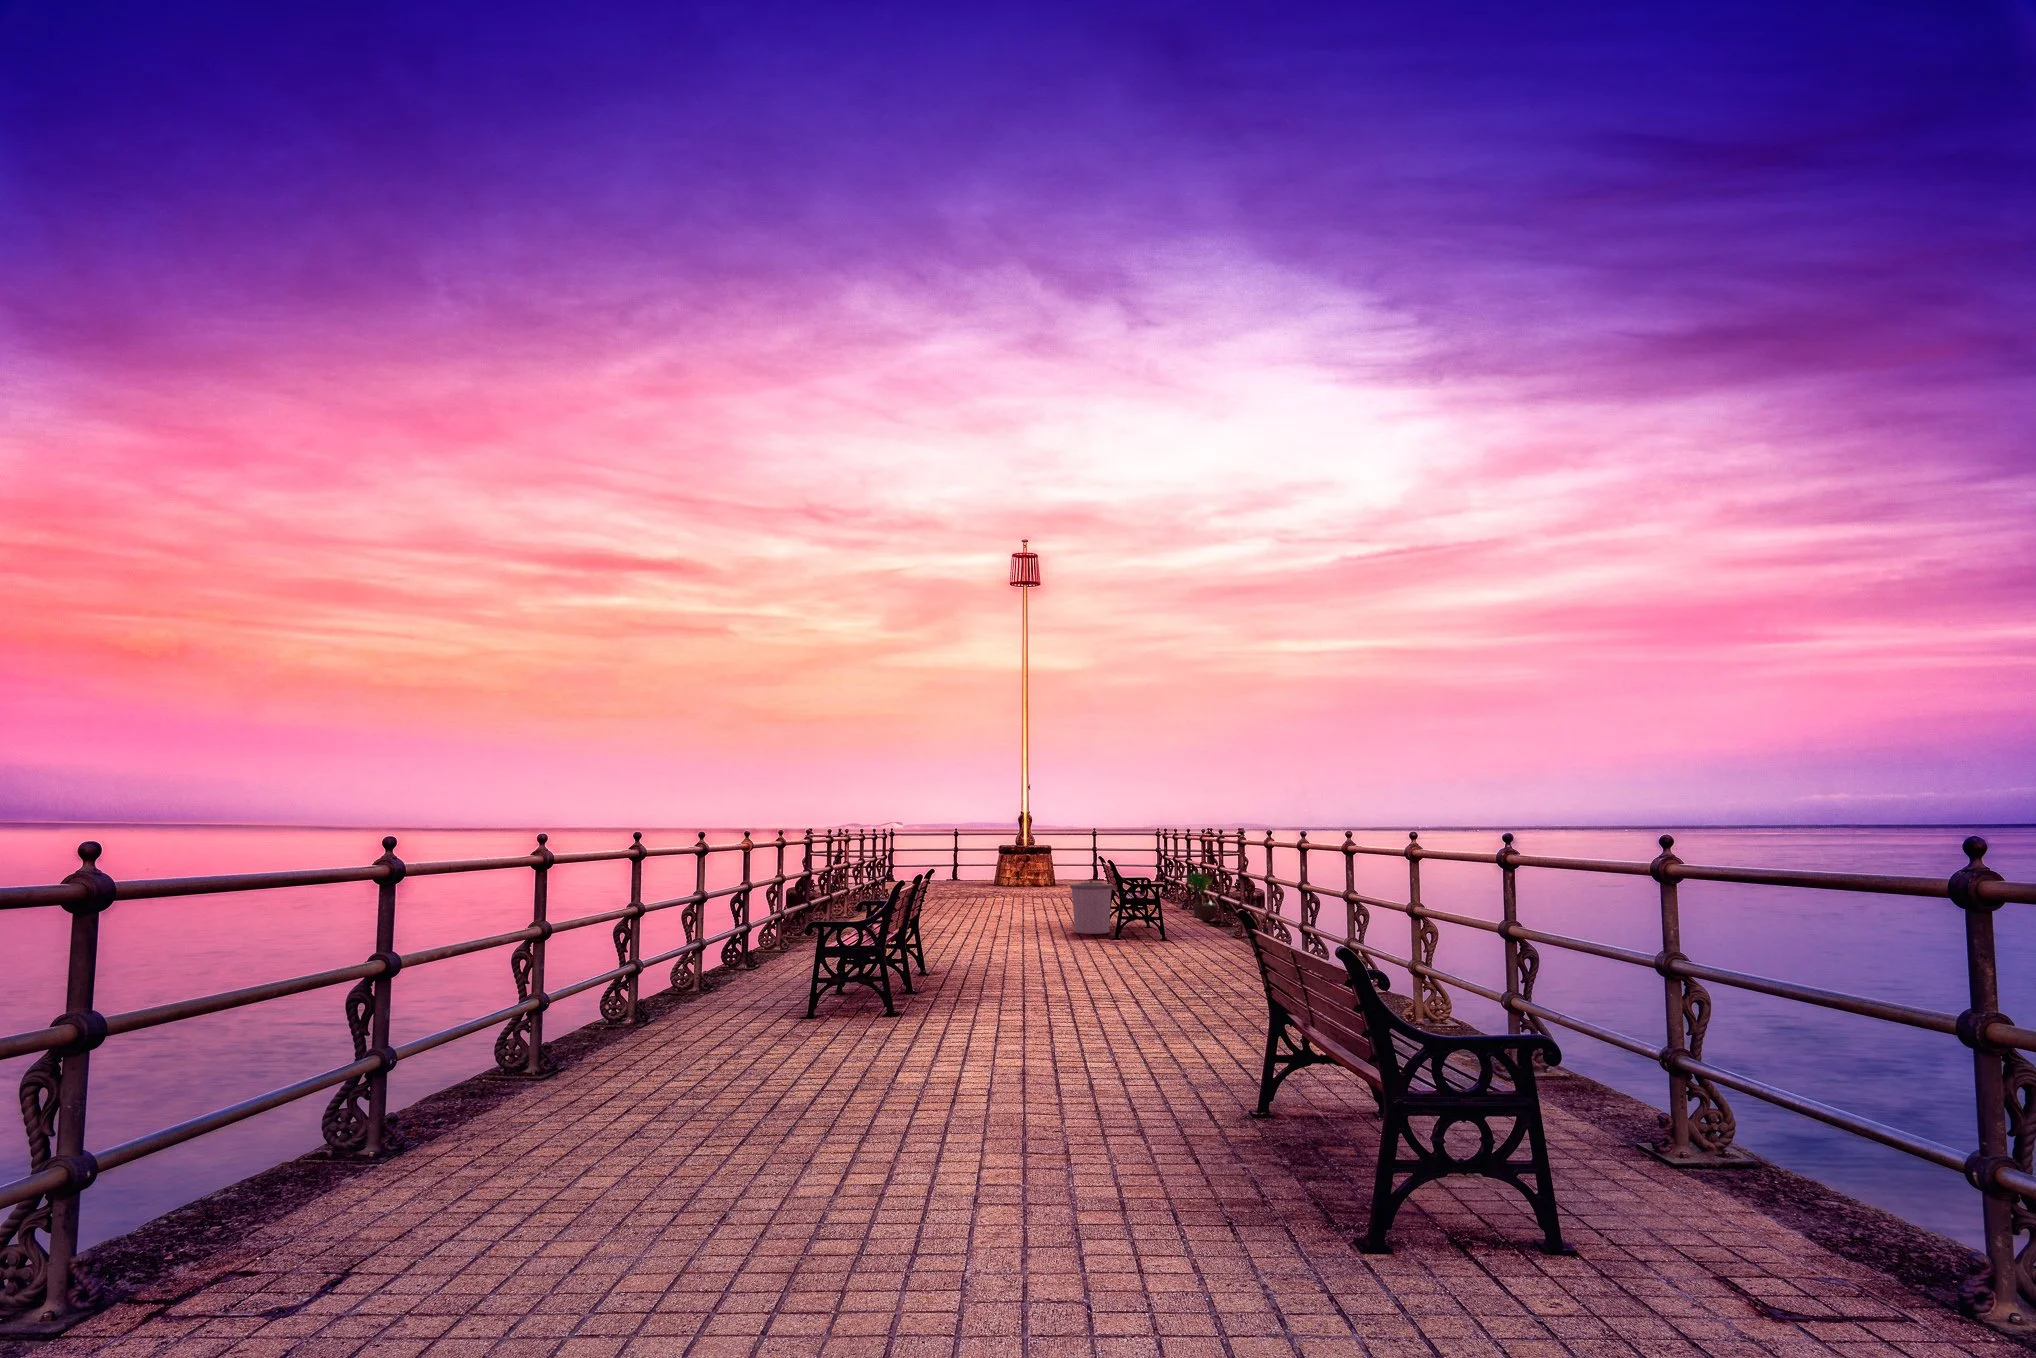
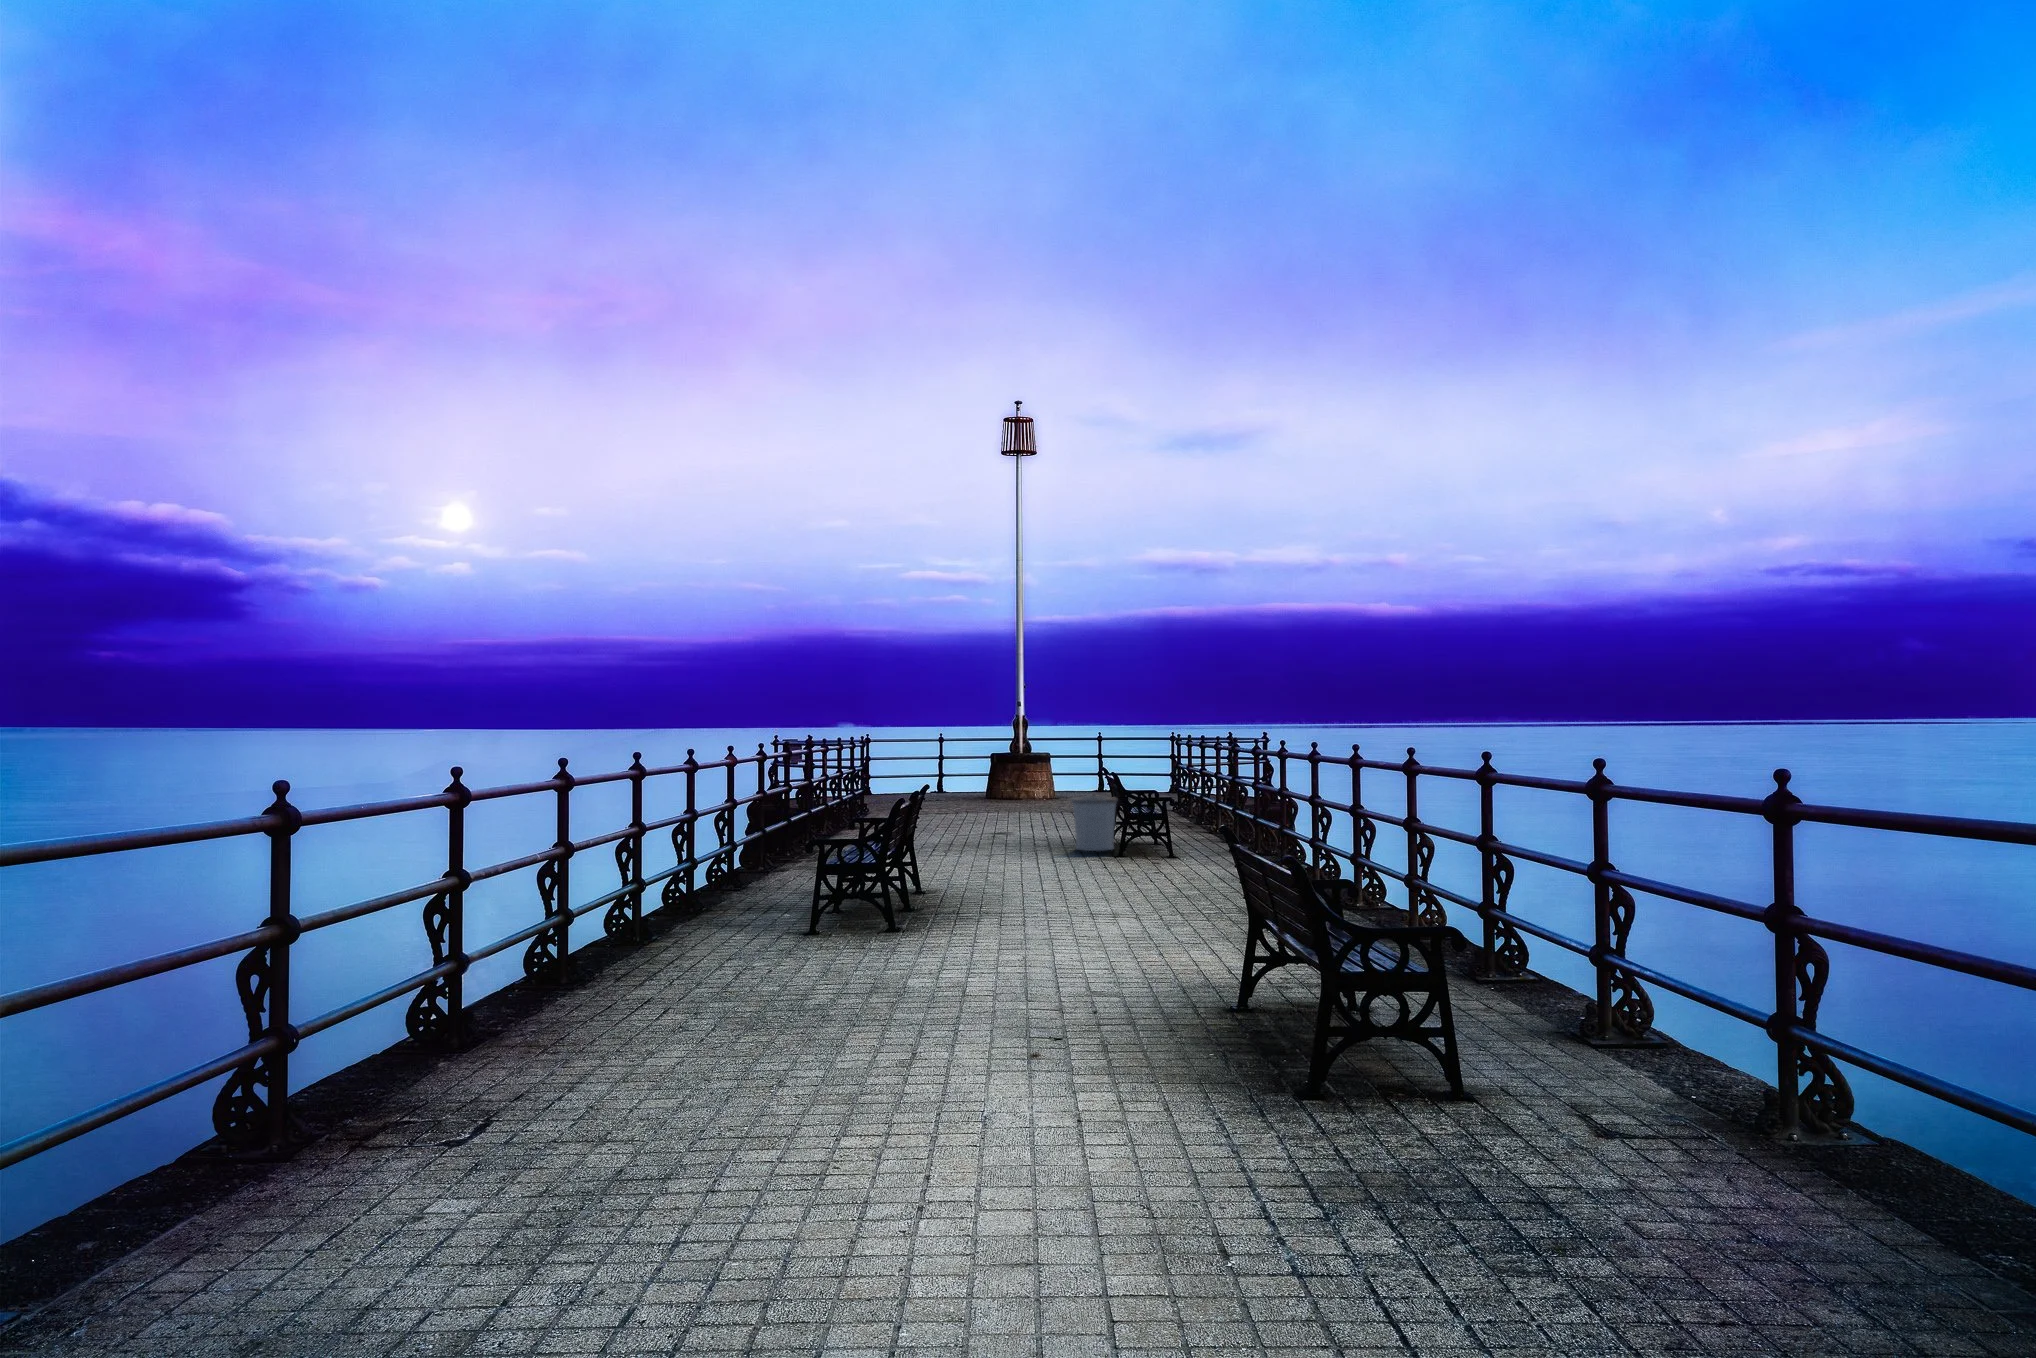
potted tree: present [1186,872,1218,921] -> none [1197,778,1232,837]

